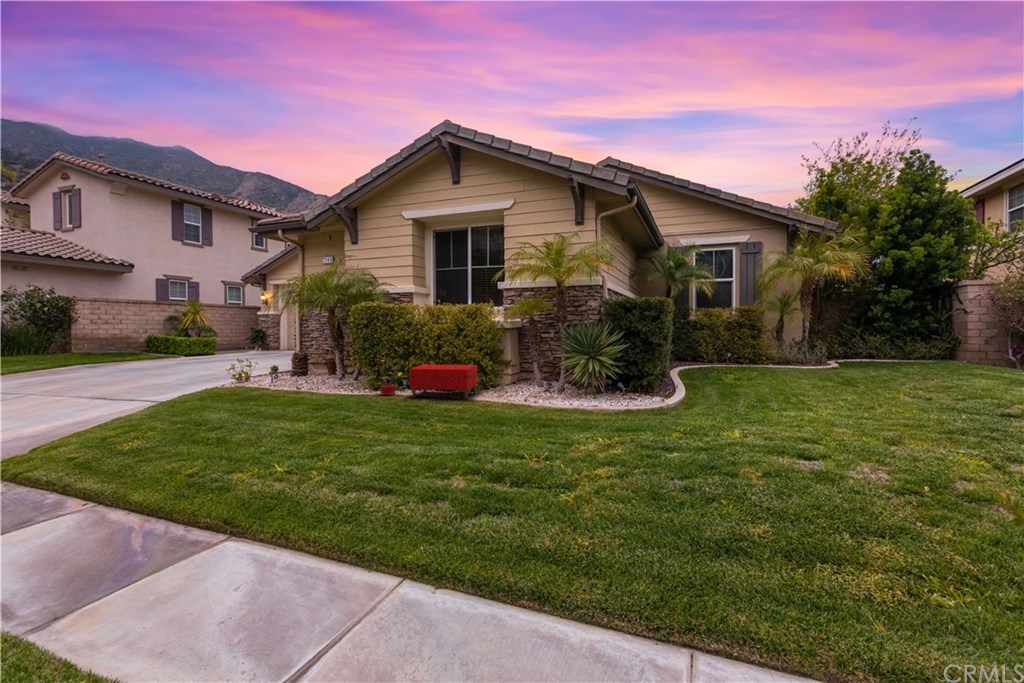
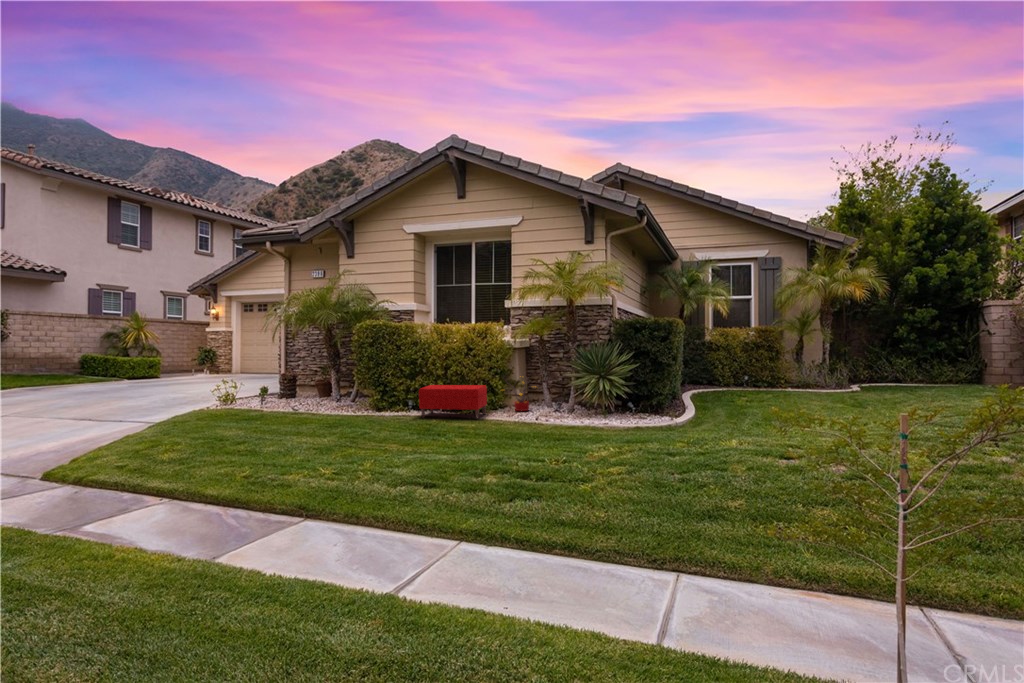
decorative plant: present [380,364,401,395] -> present [514,382,529,411]

